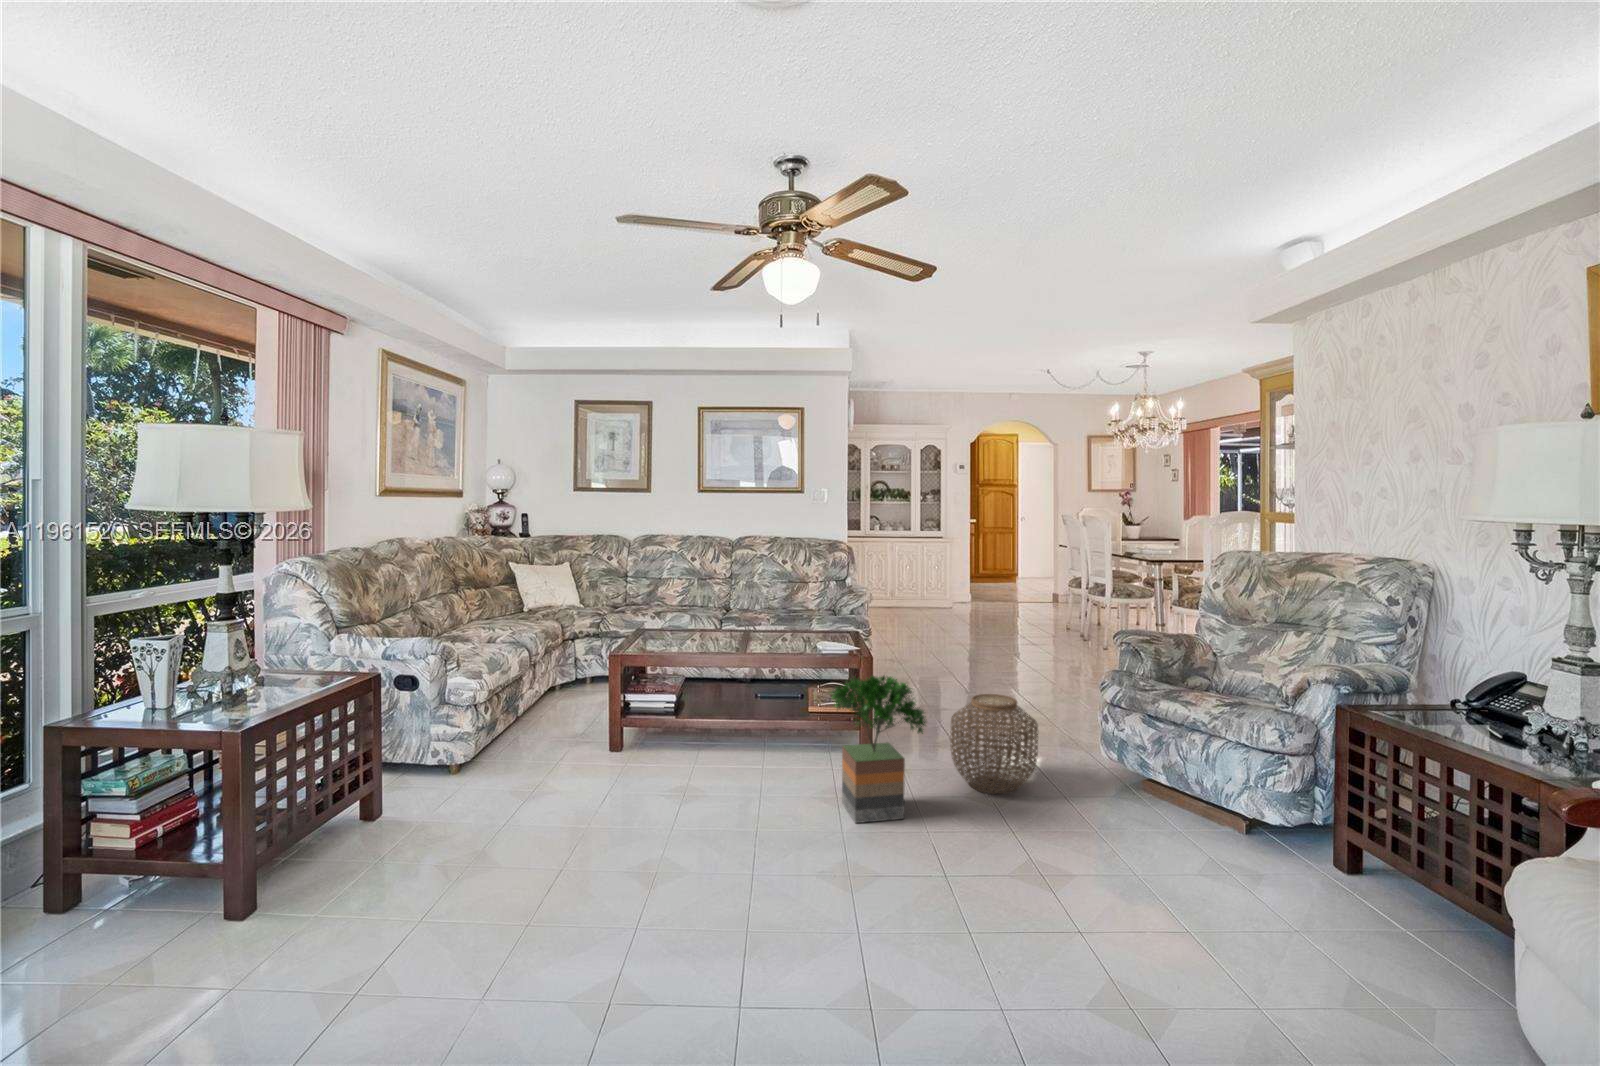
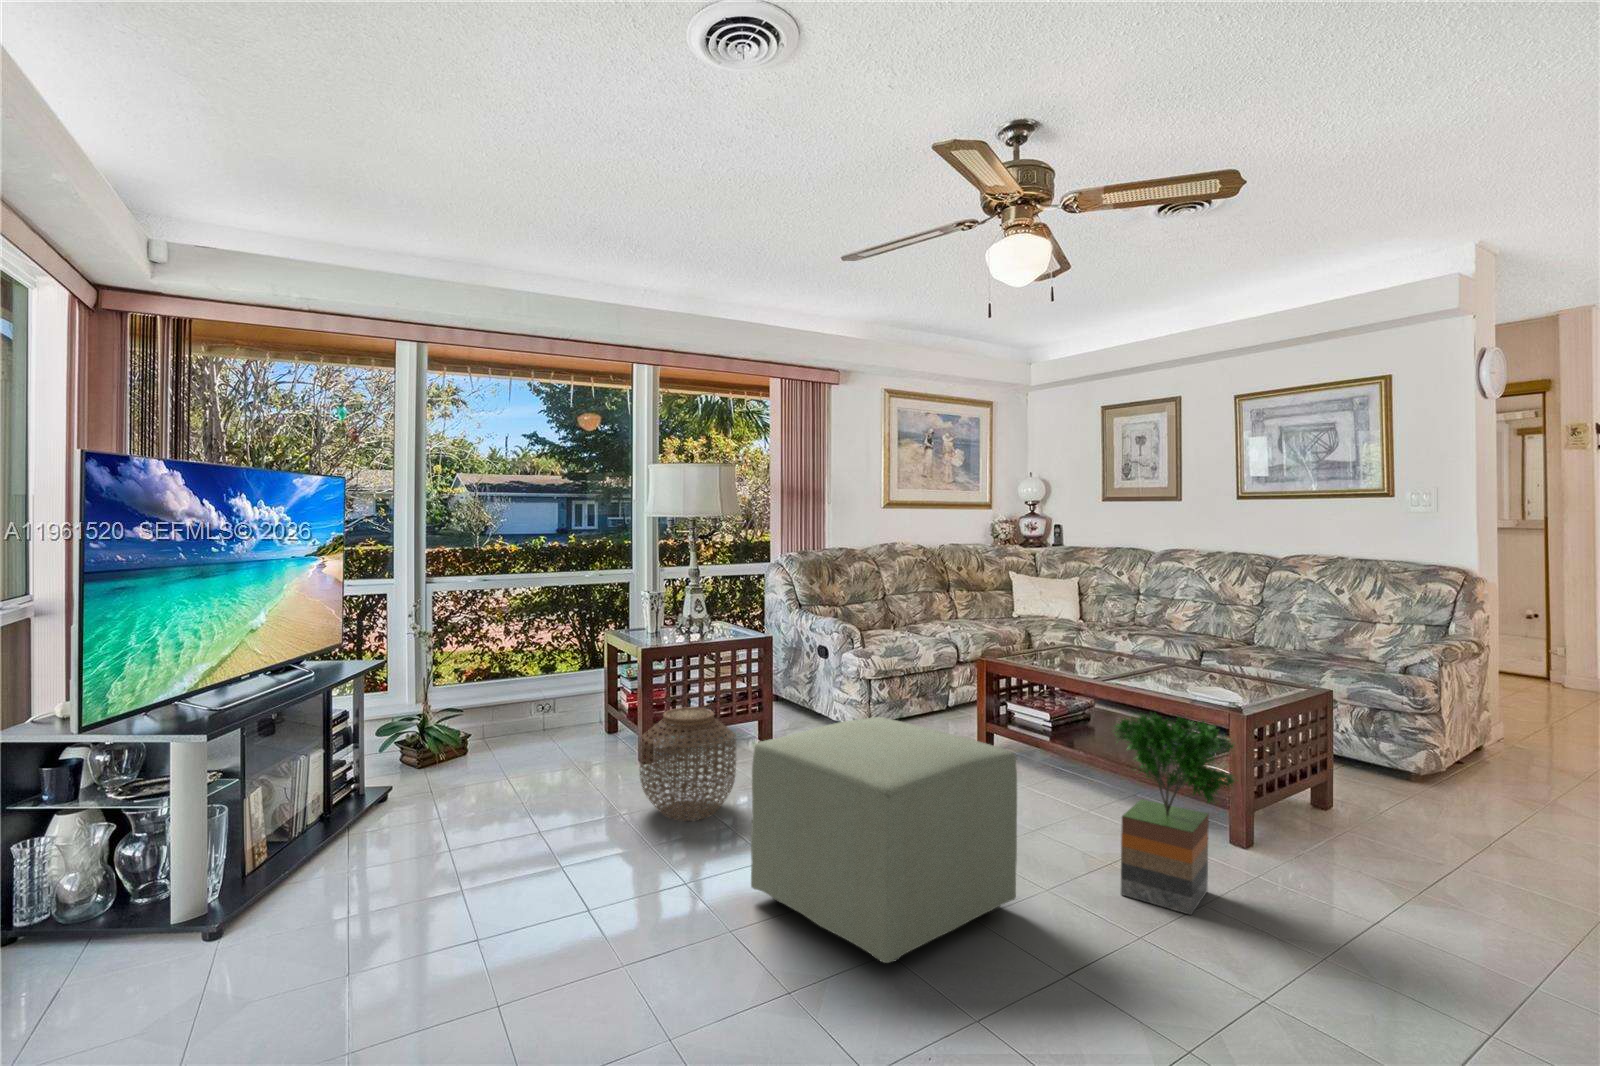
woven basket: present [951,694,1038,794] -> present [639,707,736,821]
ottoman: none [627,732,838,956] -> present [751,717,1017,963]

